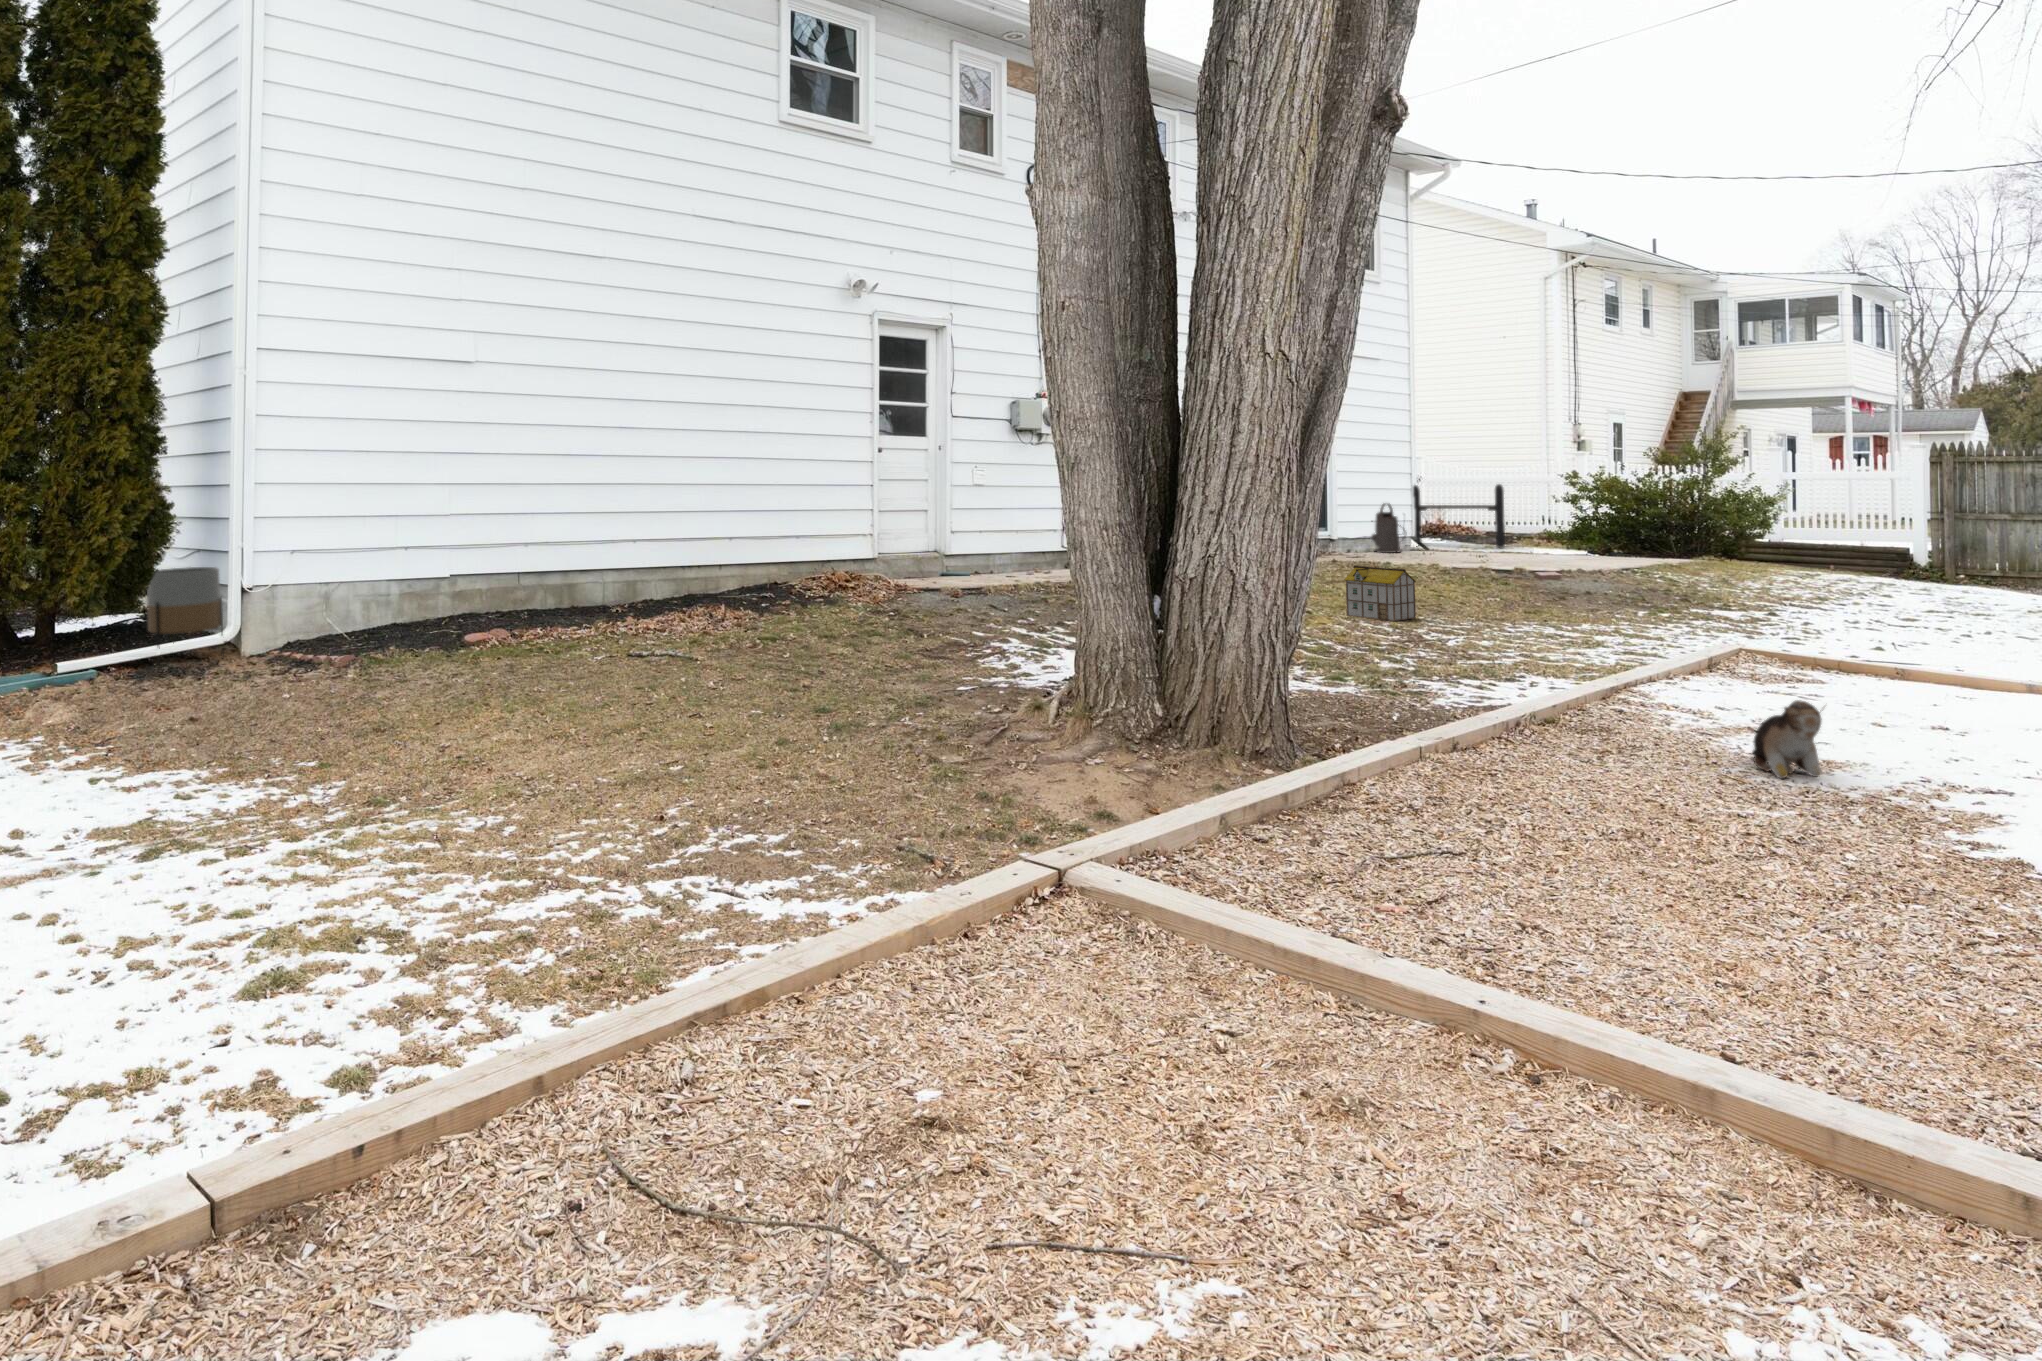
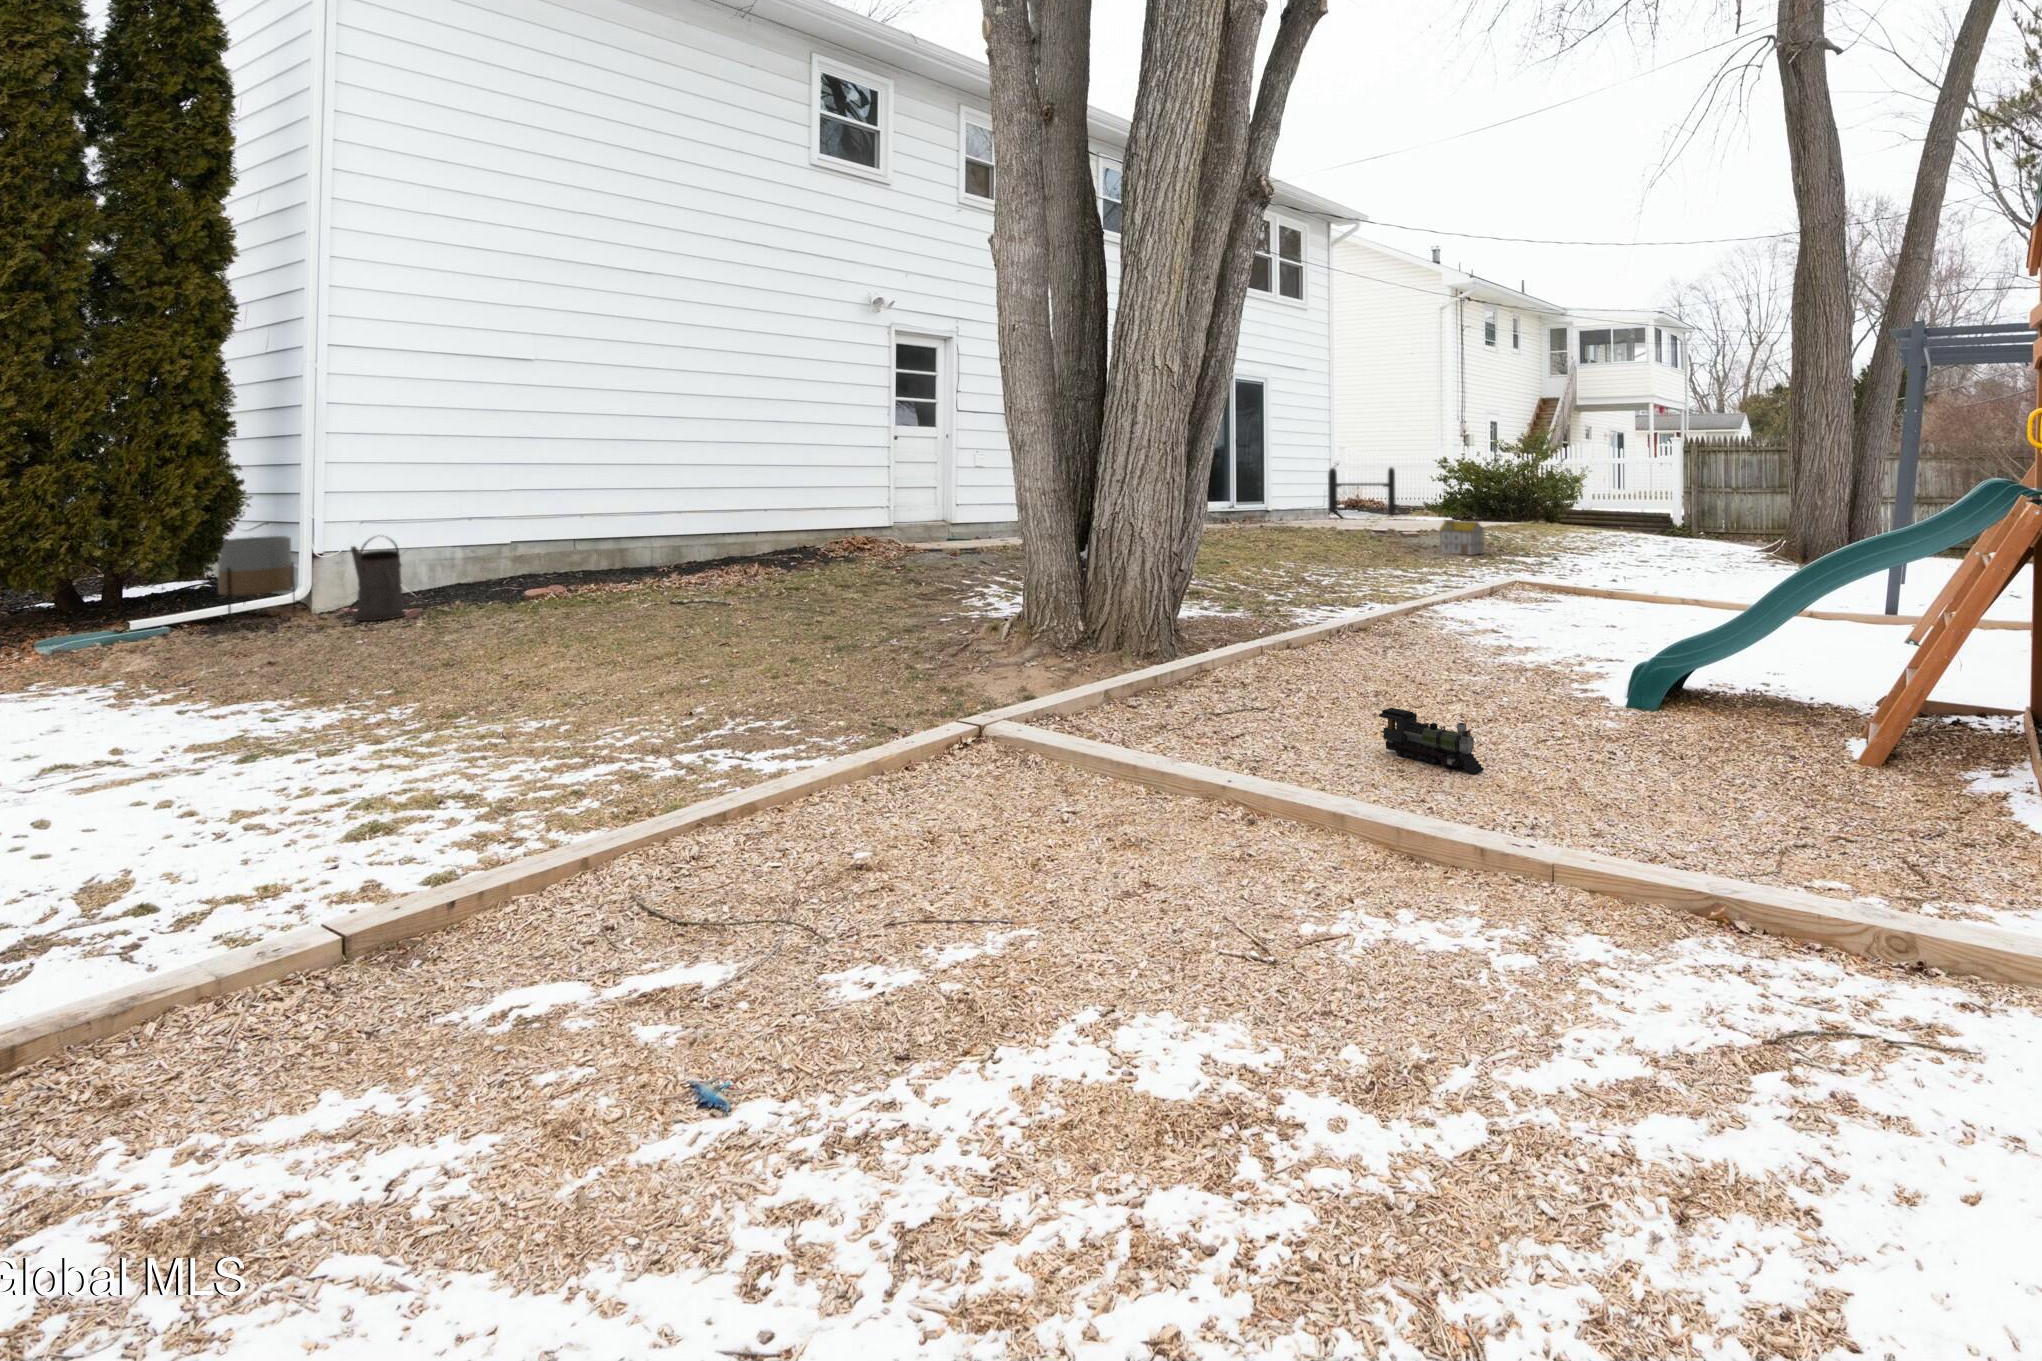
watering can: present [1372,503,1405,553] -> present [351,536,406,621]
toy house: present [1344,566,1416,621] -> present [1440,520,1484,555]
plush toy: present [1752,700,1822,779] -> none [1452,606,1487,656]
toy train: none [1768,892,2011,1034] -> present [1379,708,1484,774]

